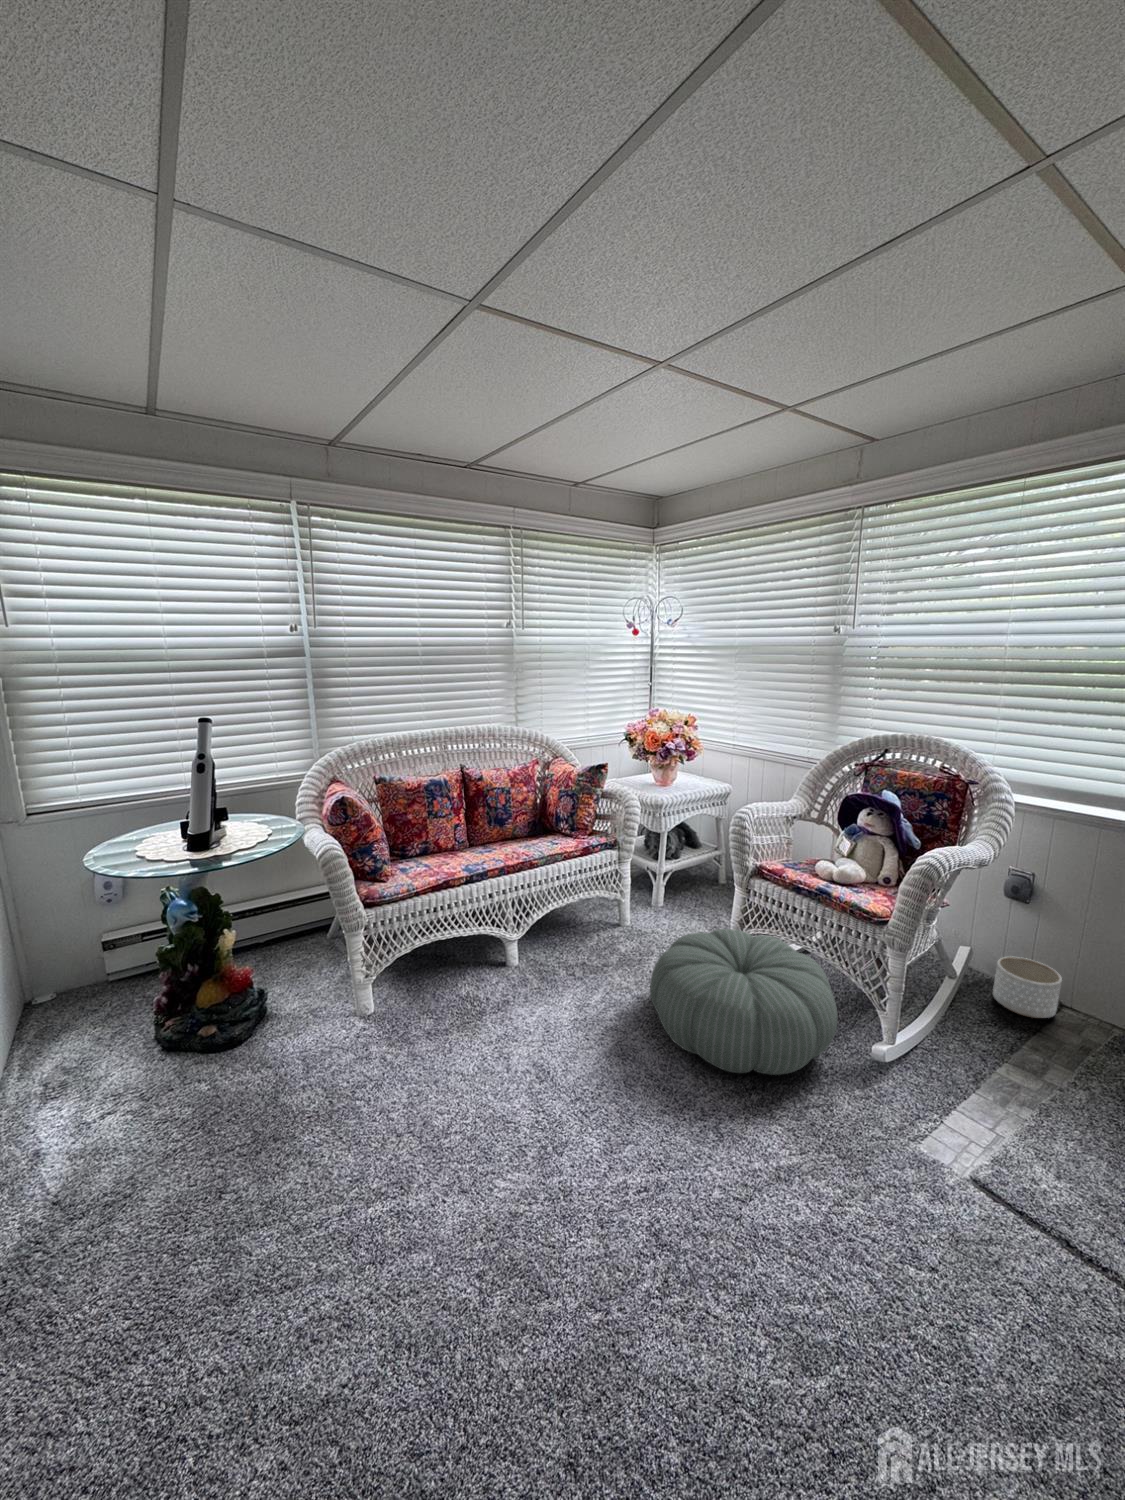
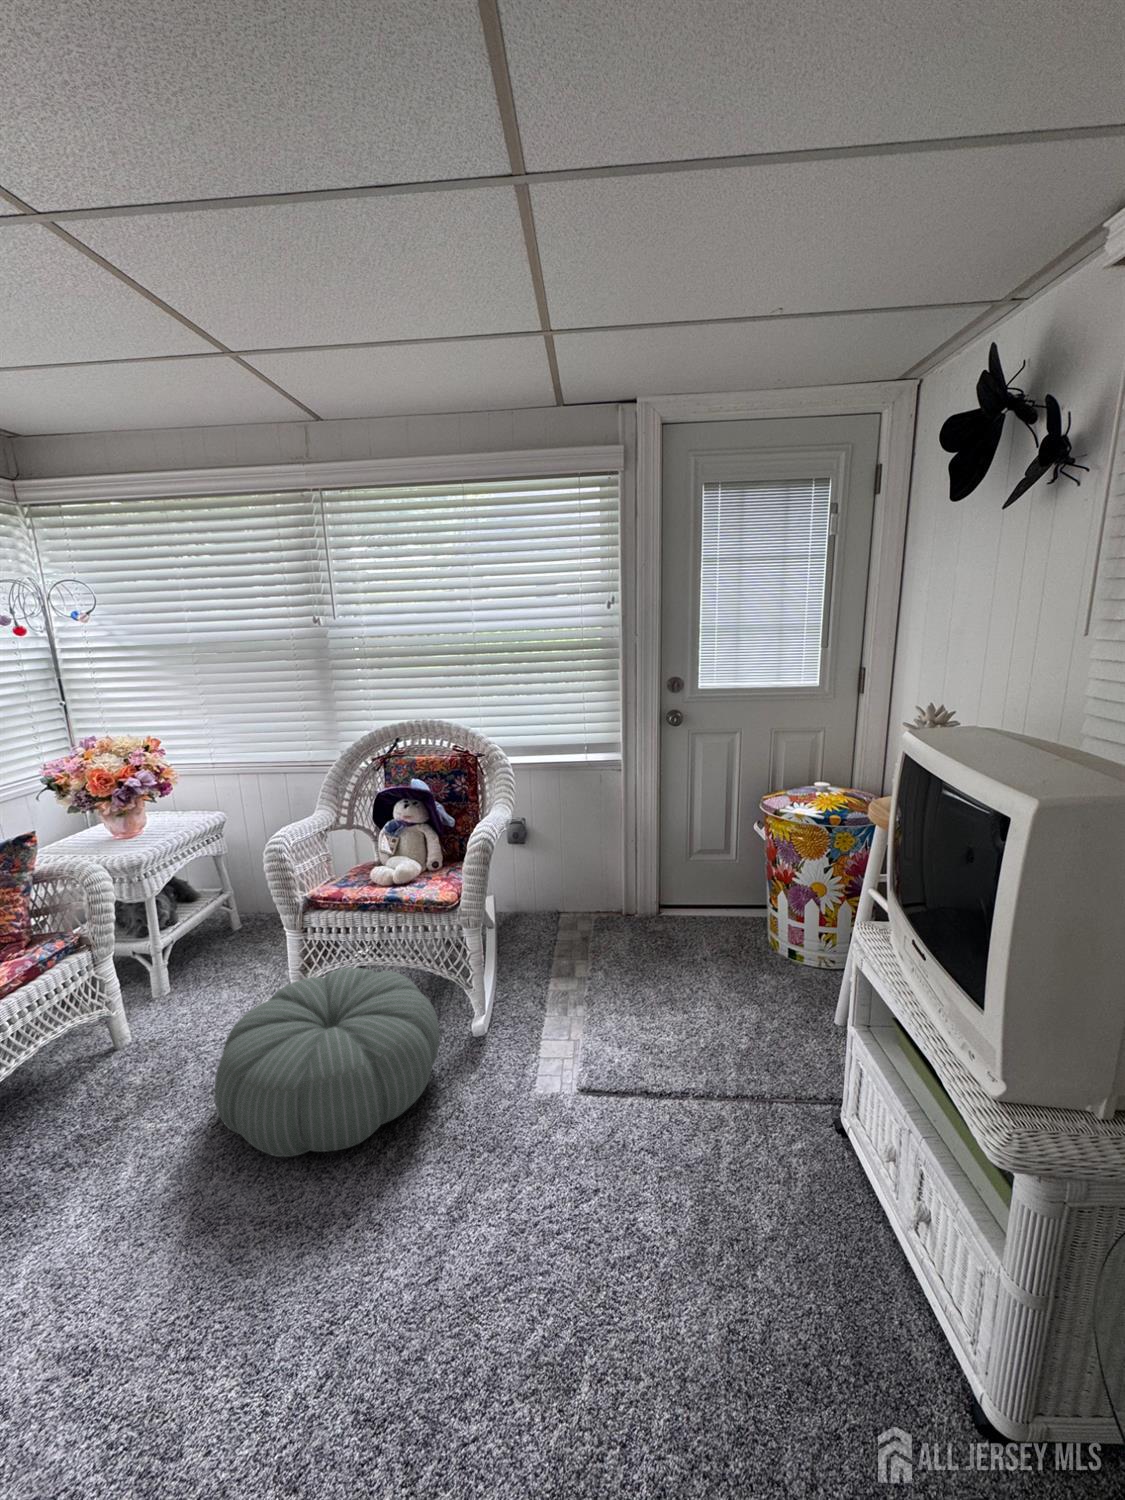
planter: present [993,956,1062,1018] -> none [519,888,562,936]

